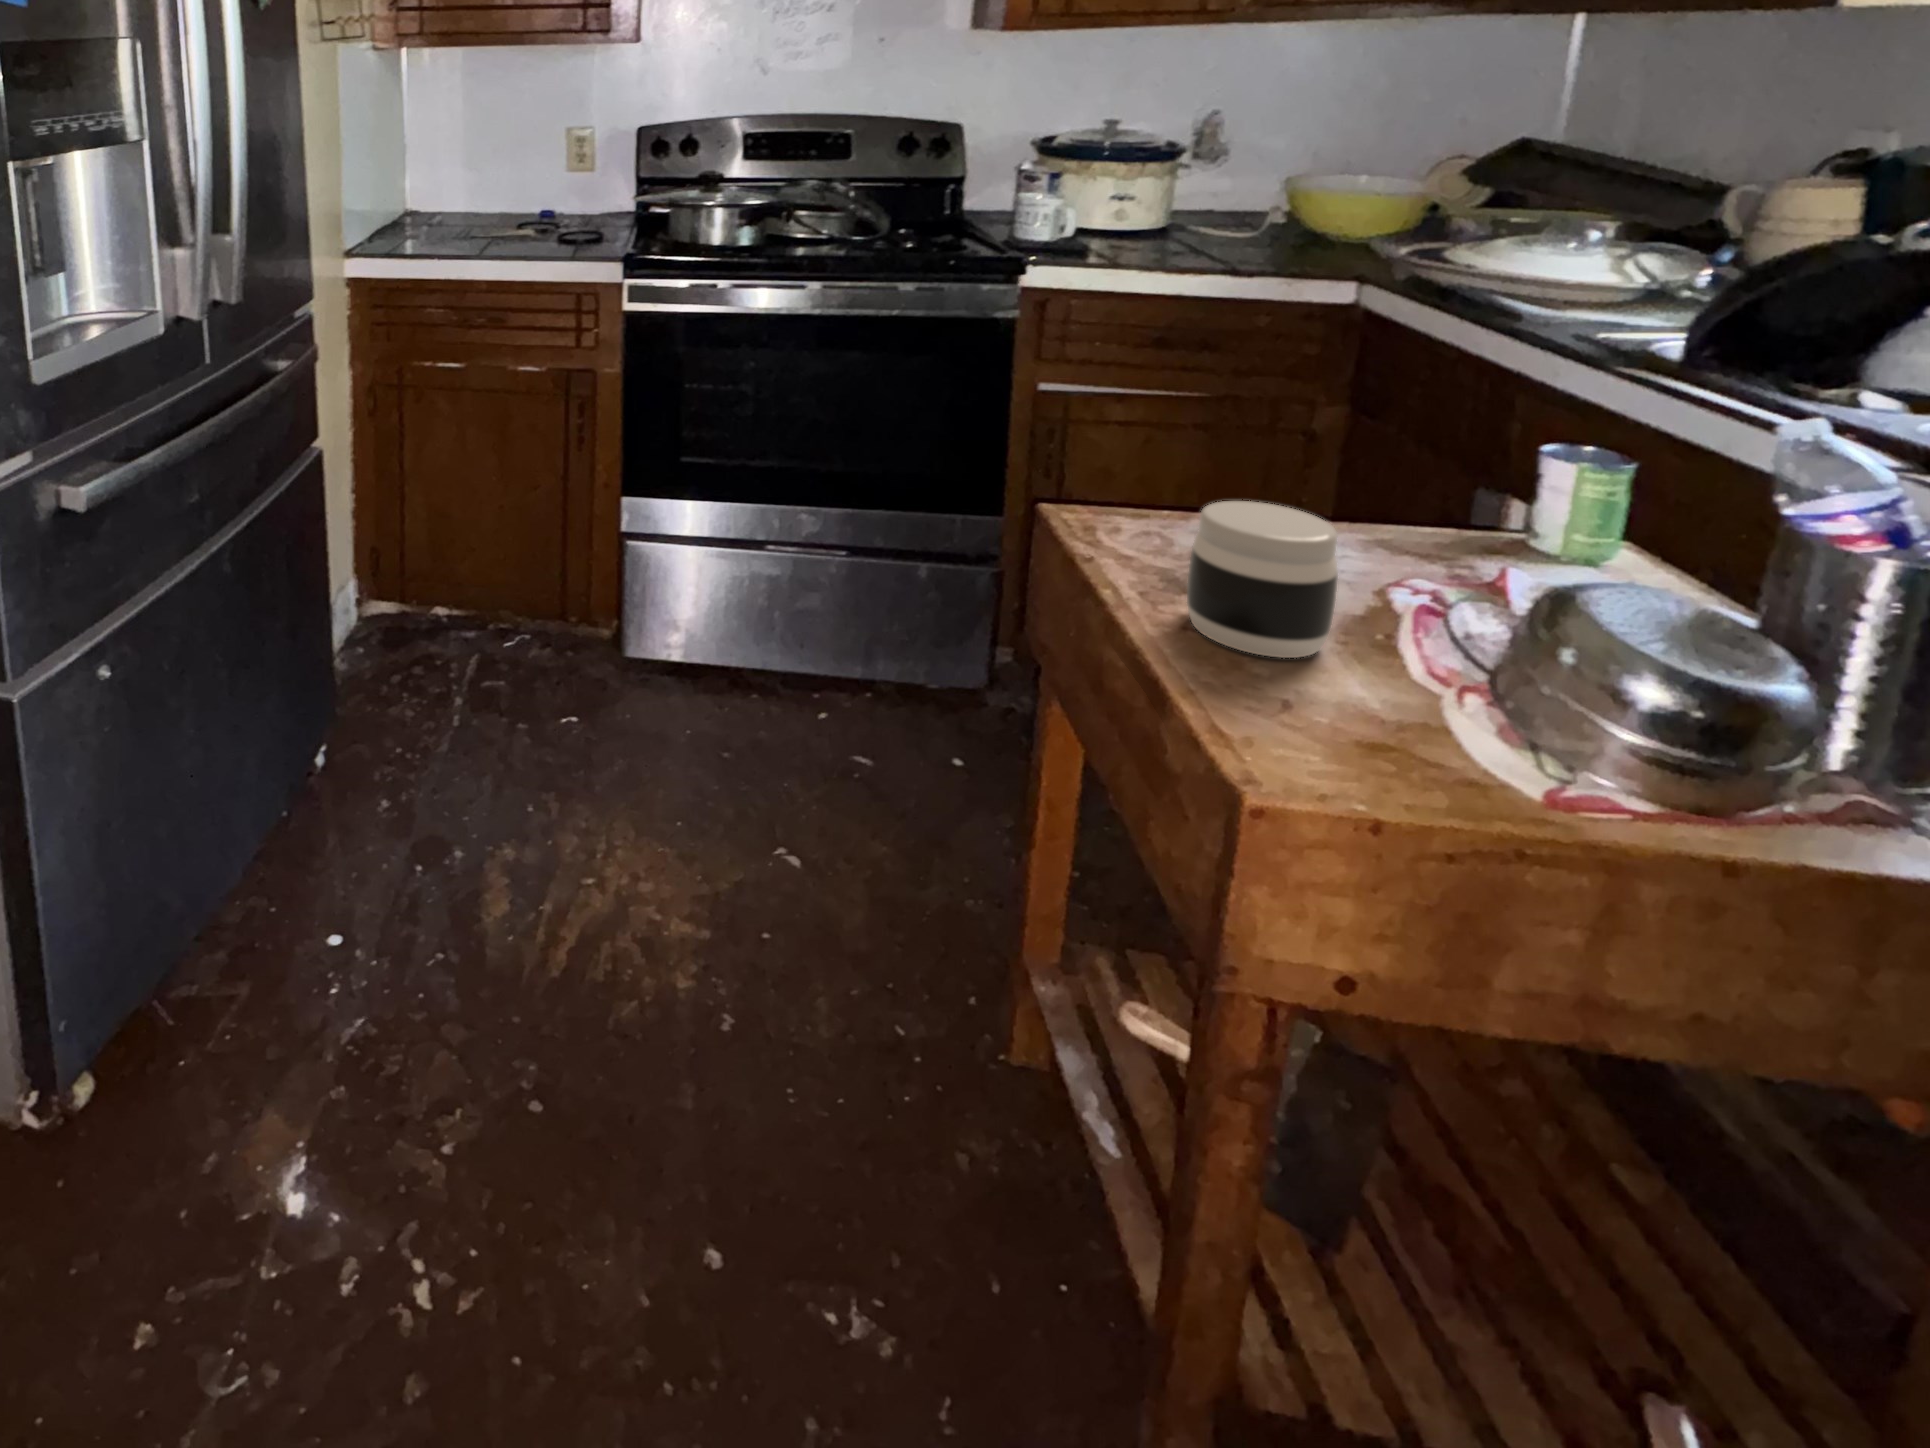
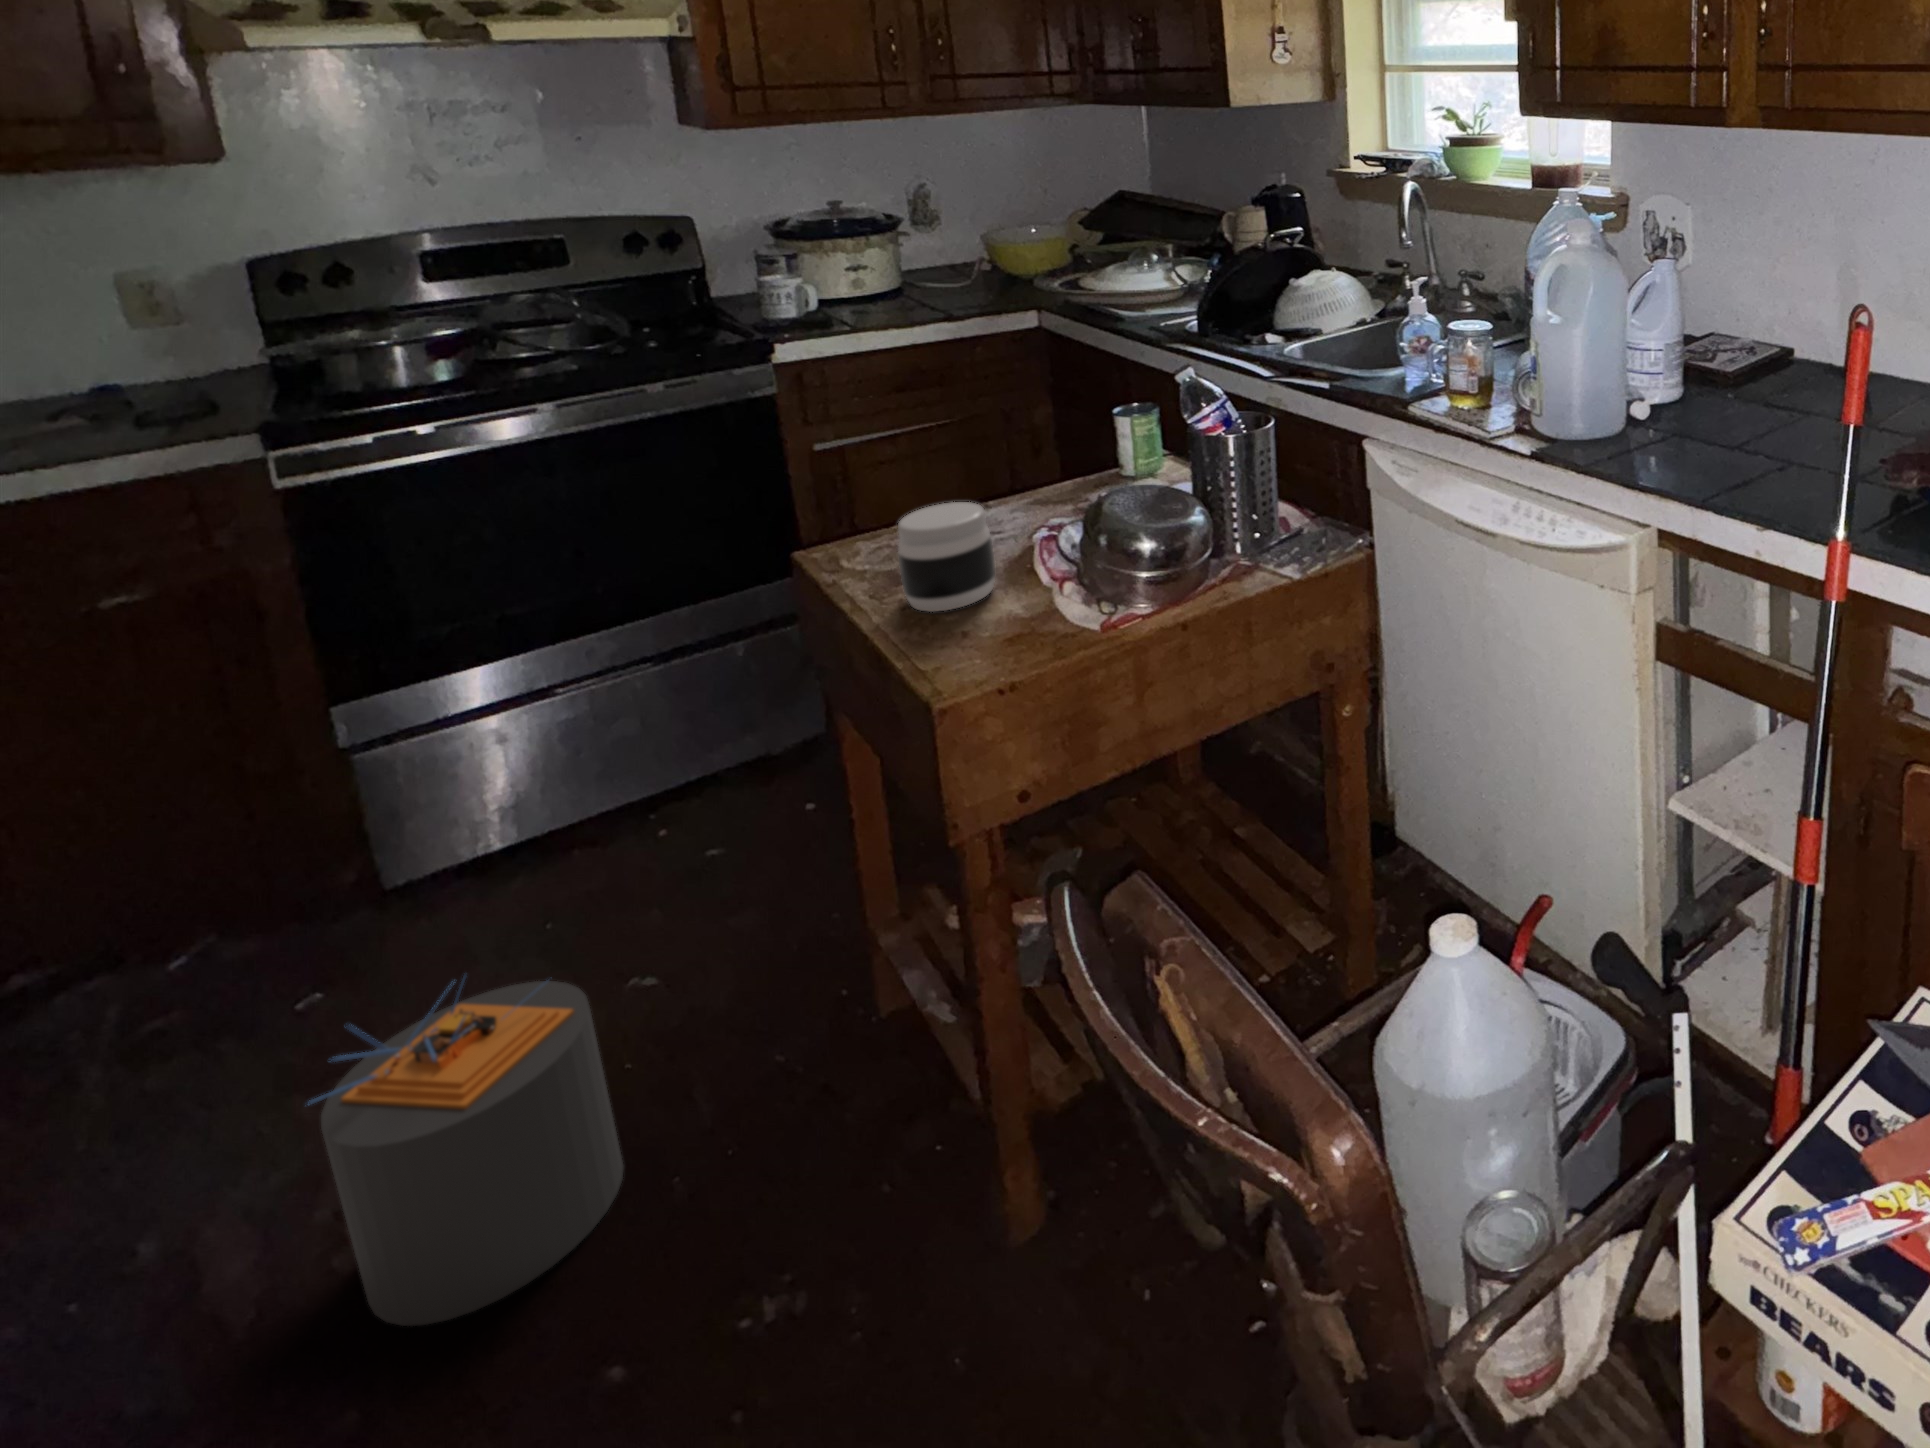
trash can: none [544,767,749,1091] -> present [308,976,623,1326]

